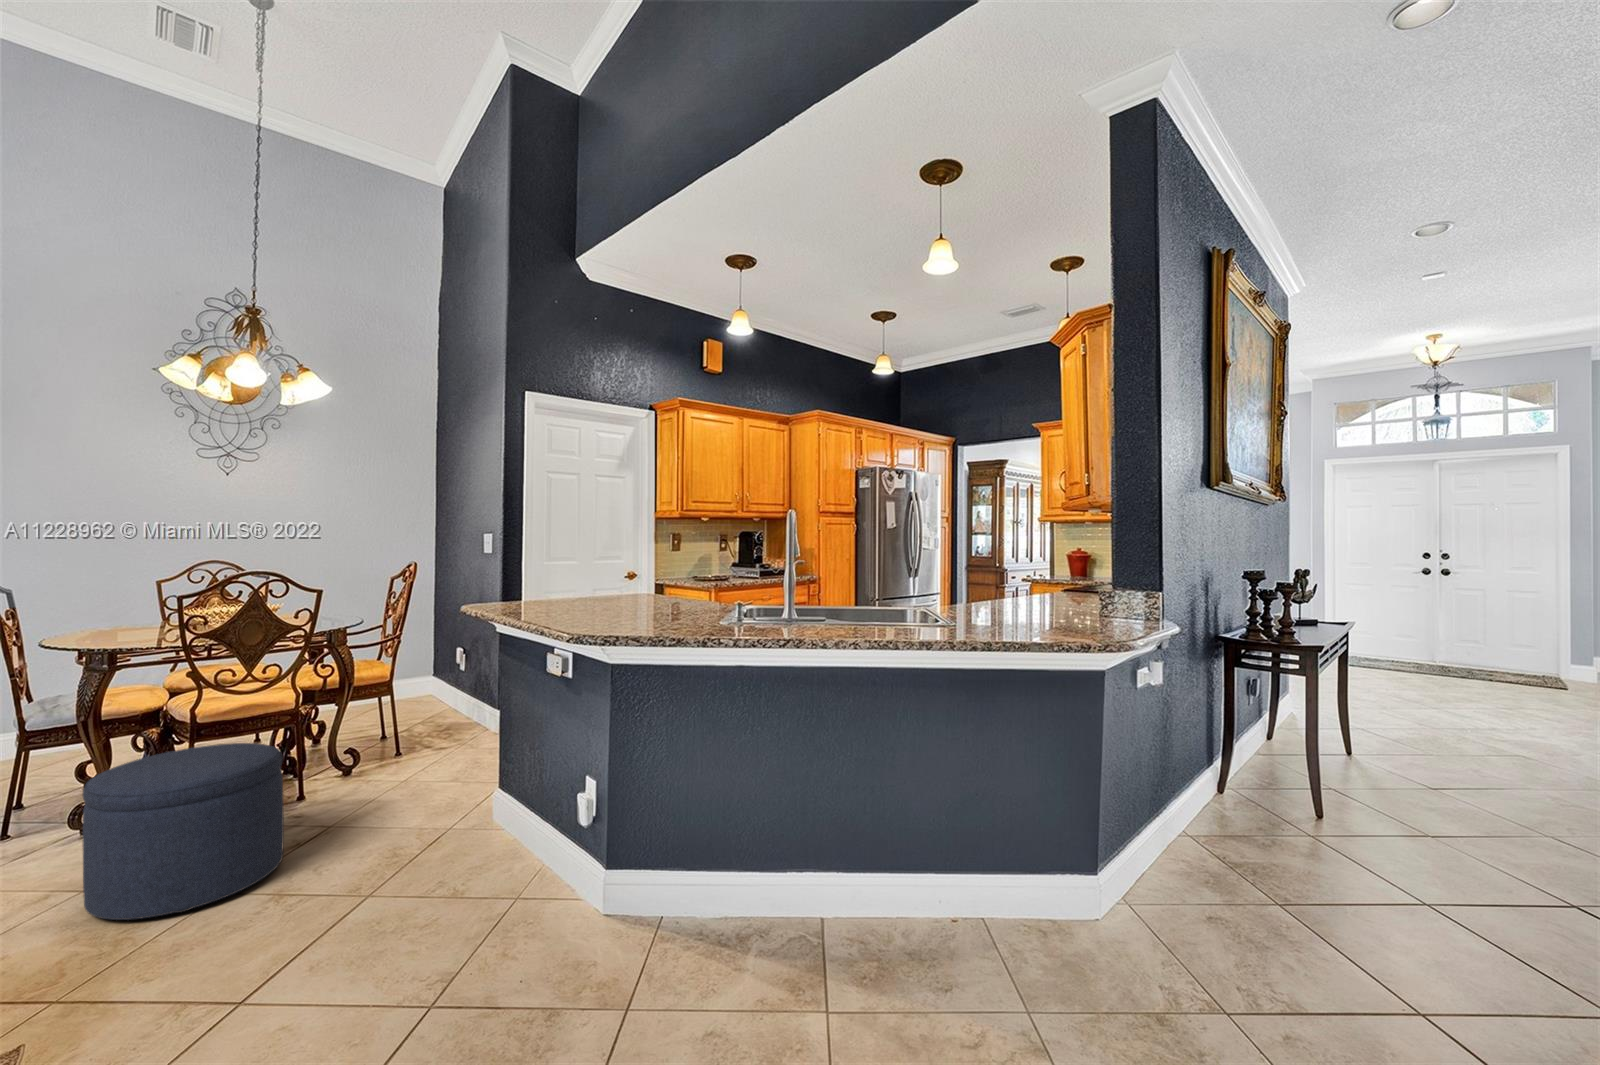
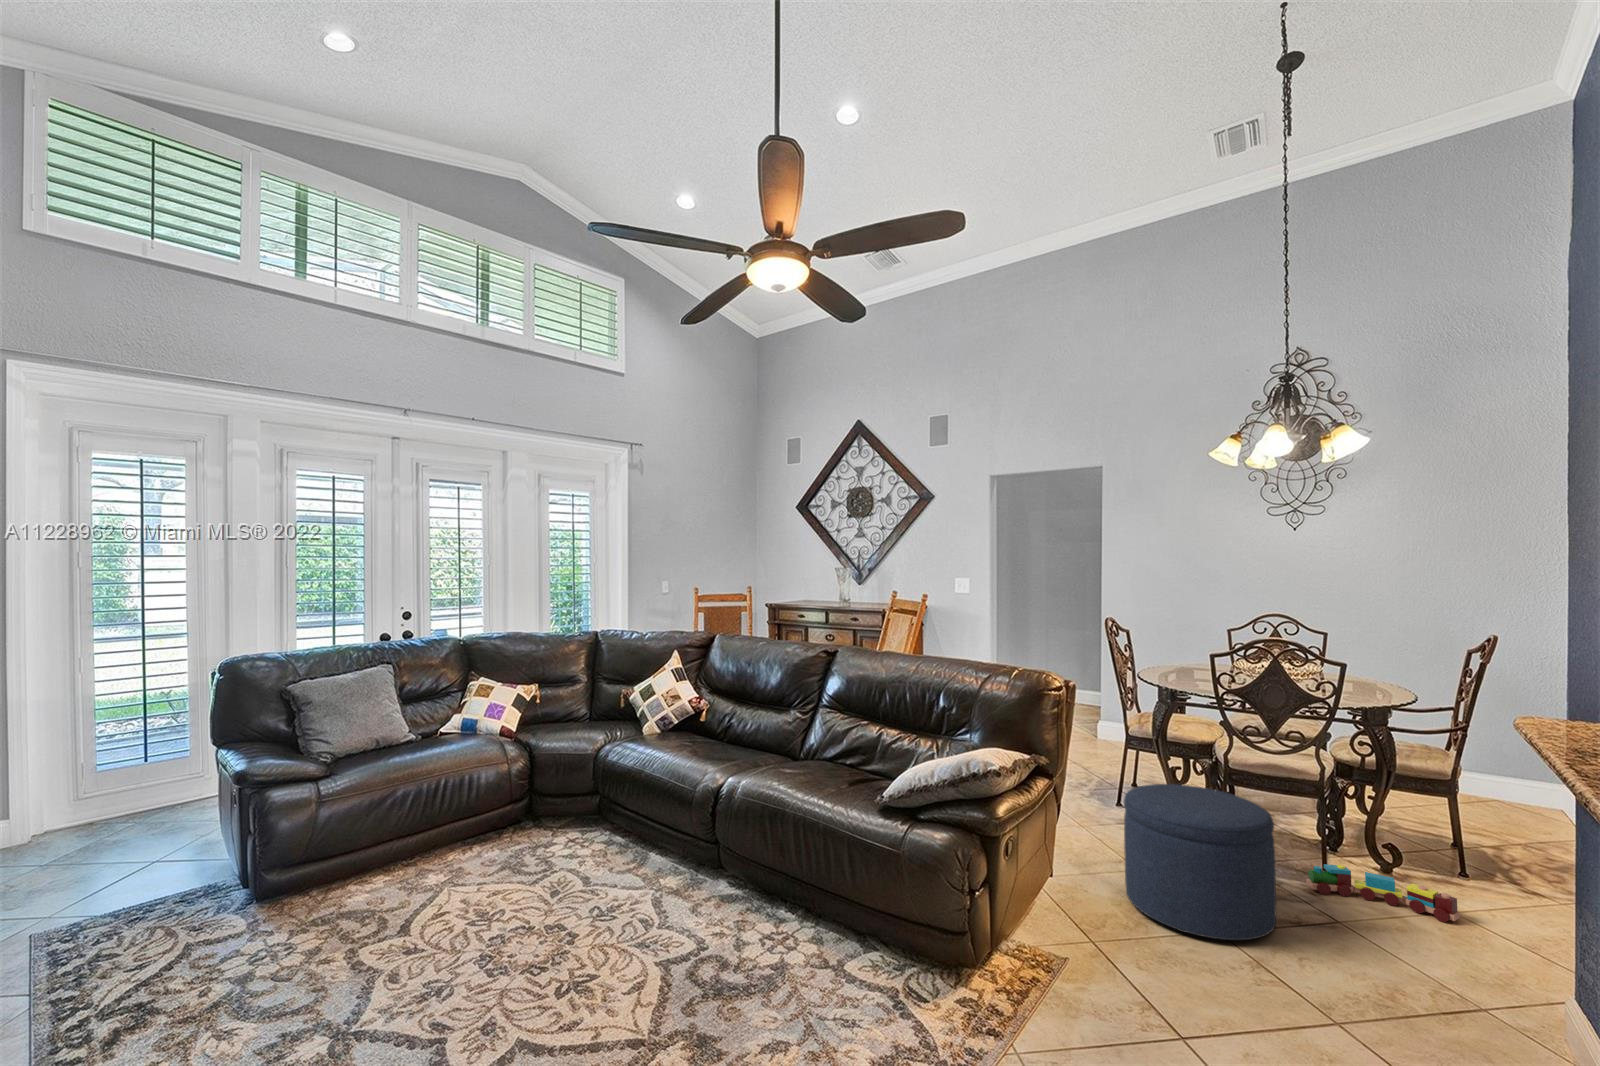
toy train: none [289,767,411,812] -> present [1306,864,1460,922]

